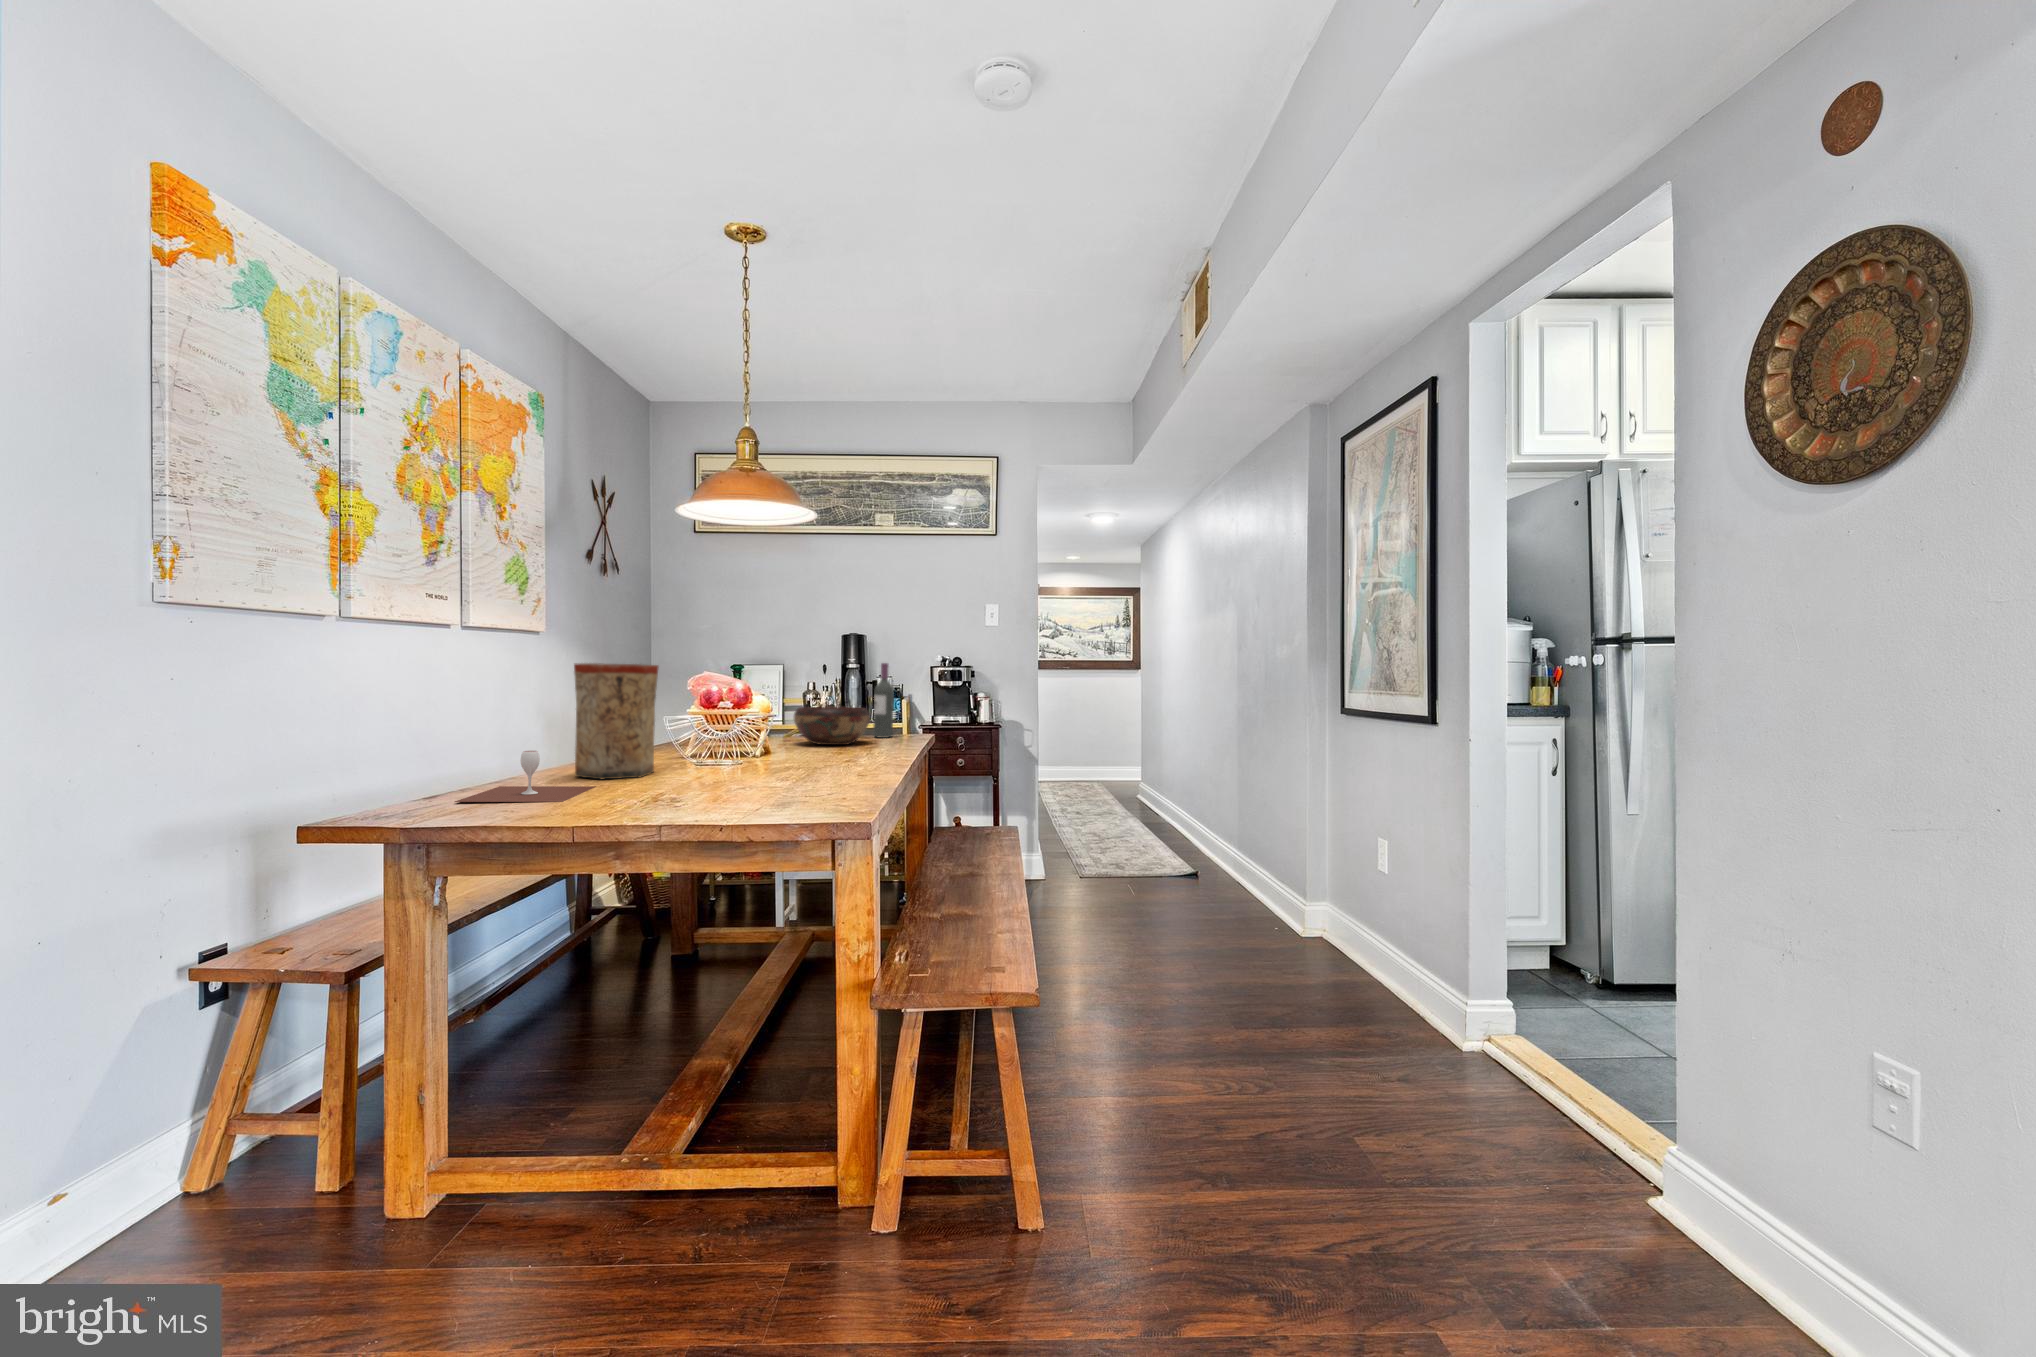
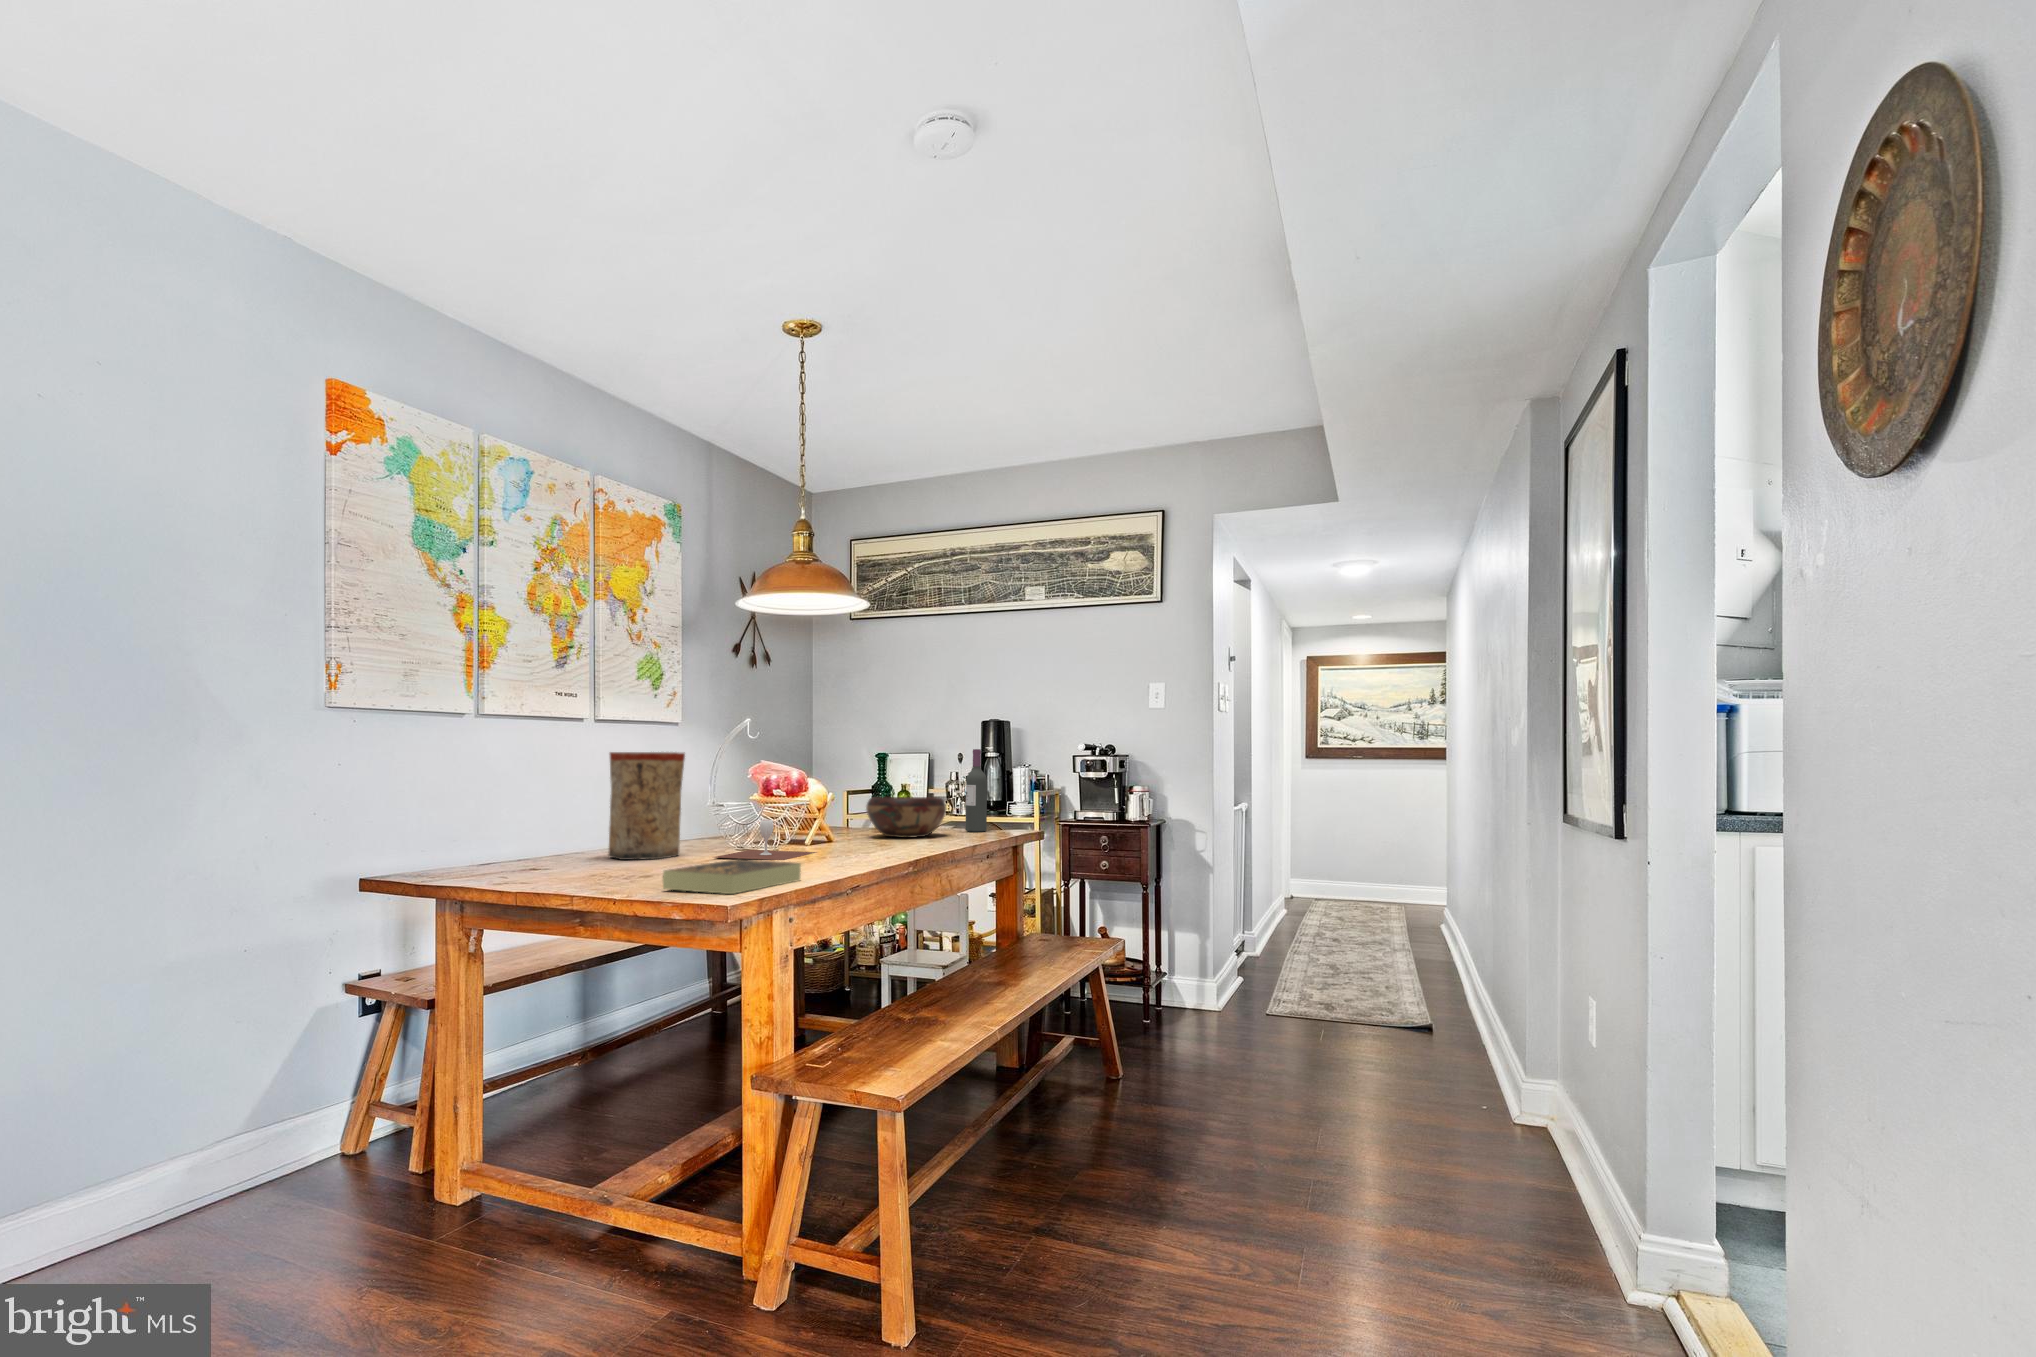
wine glass: present [455,751,596,802] -> present [714,820,816,860]
book: none [766,778,877,817] -> present [662,859,801,894]

